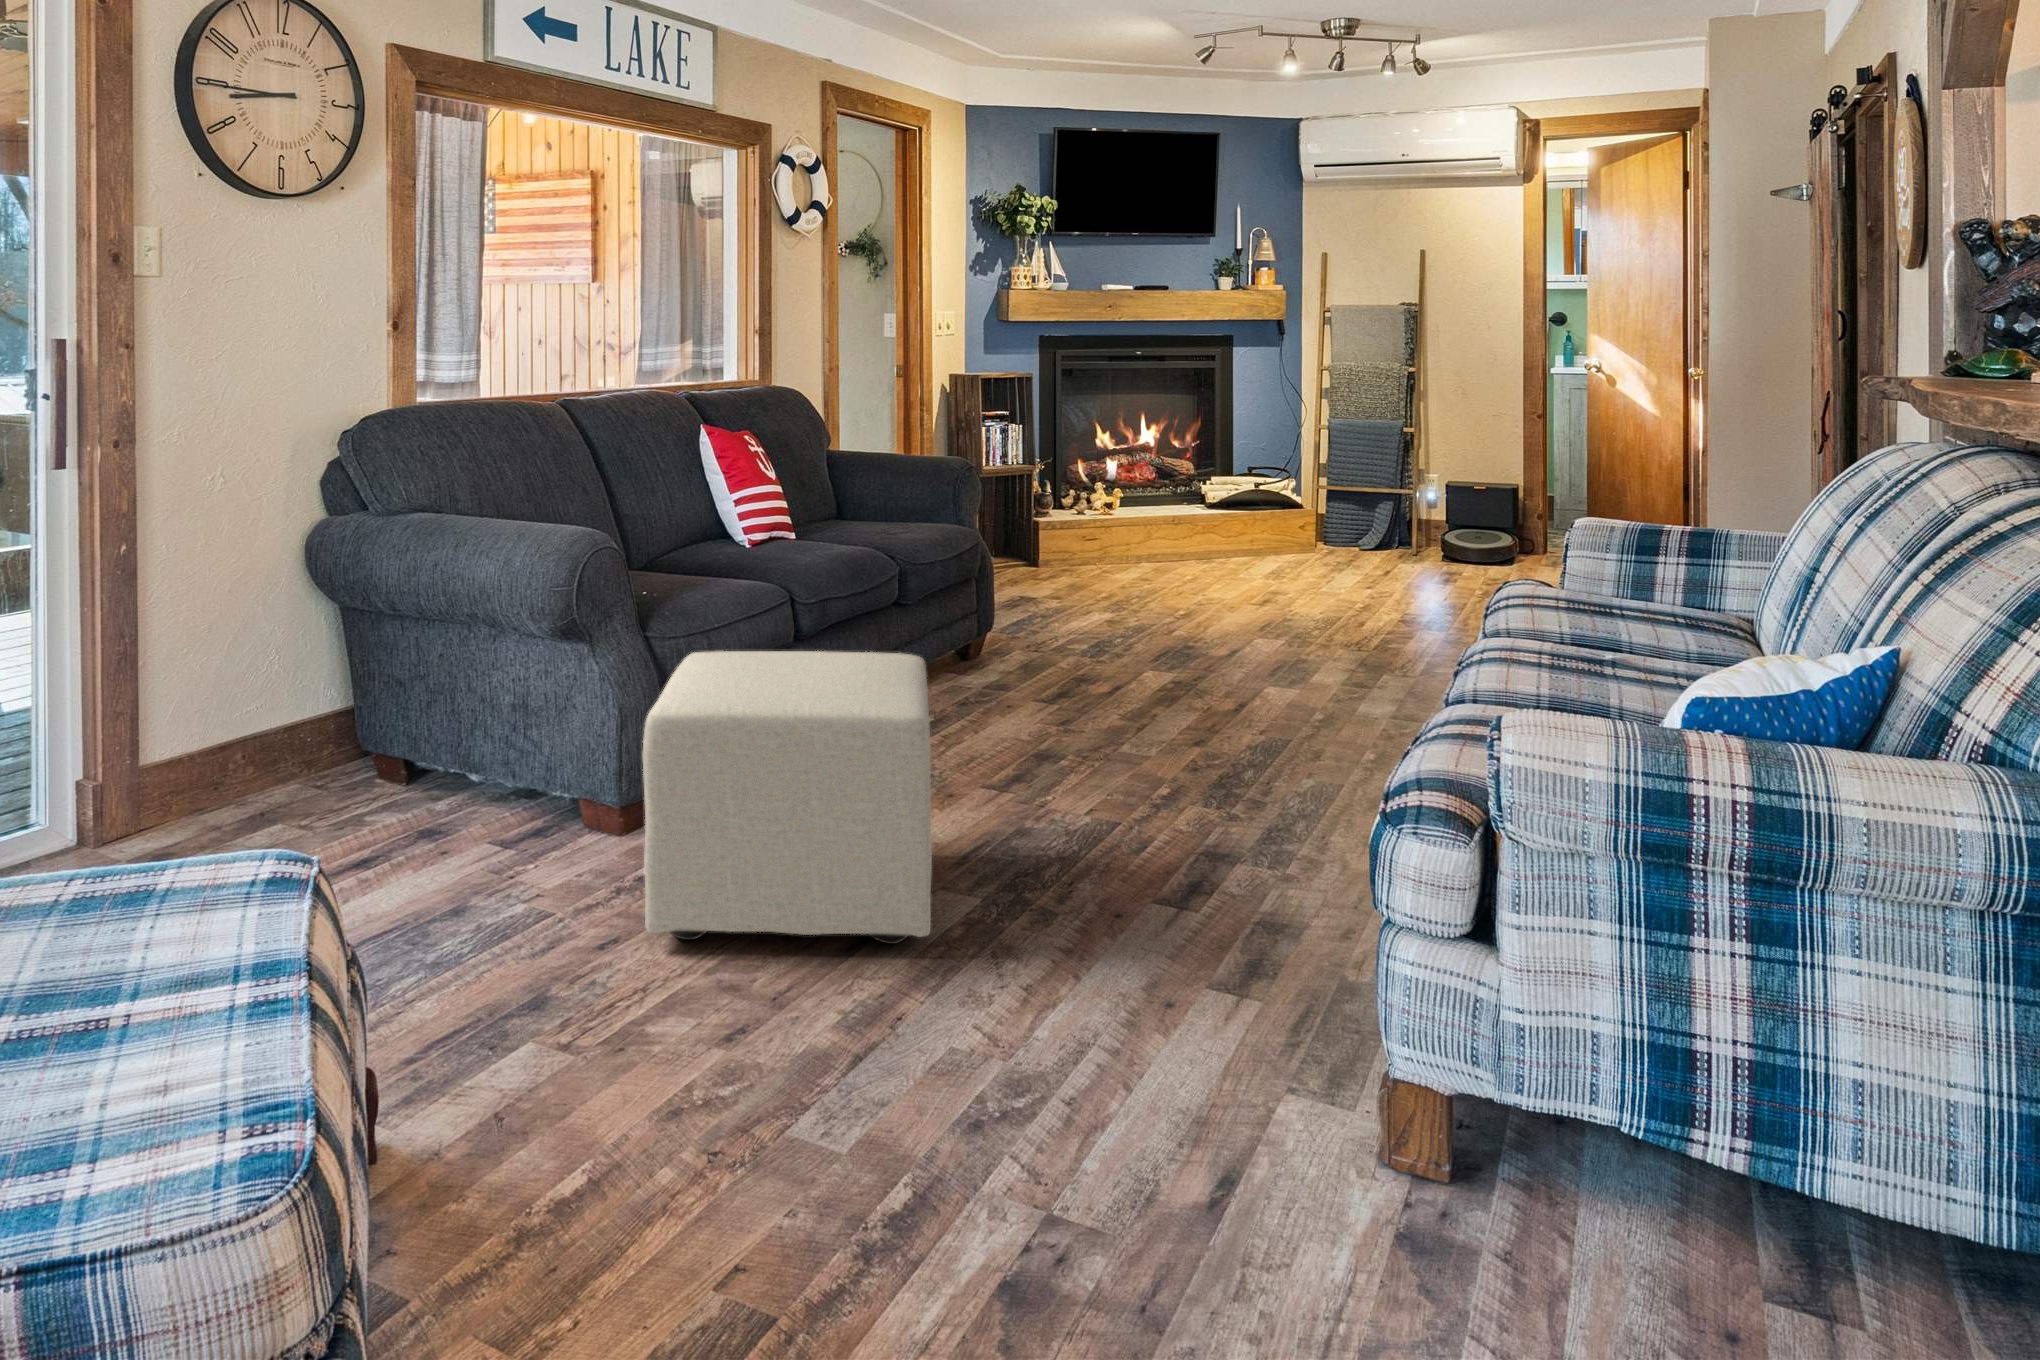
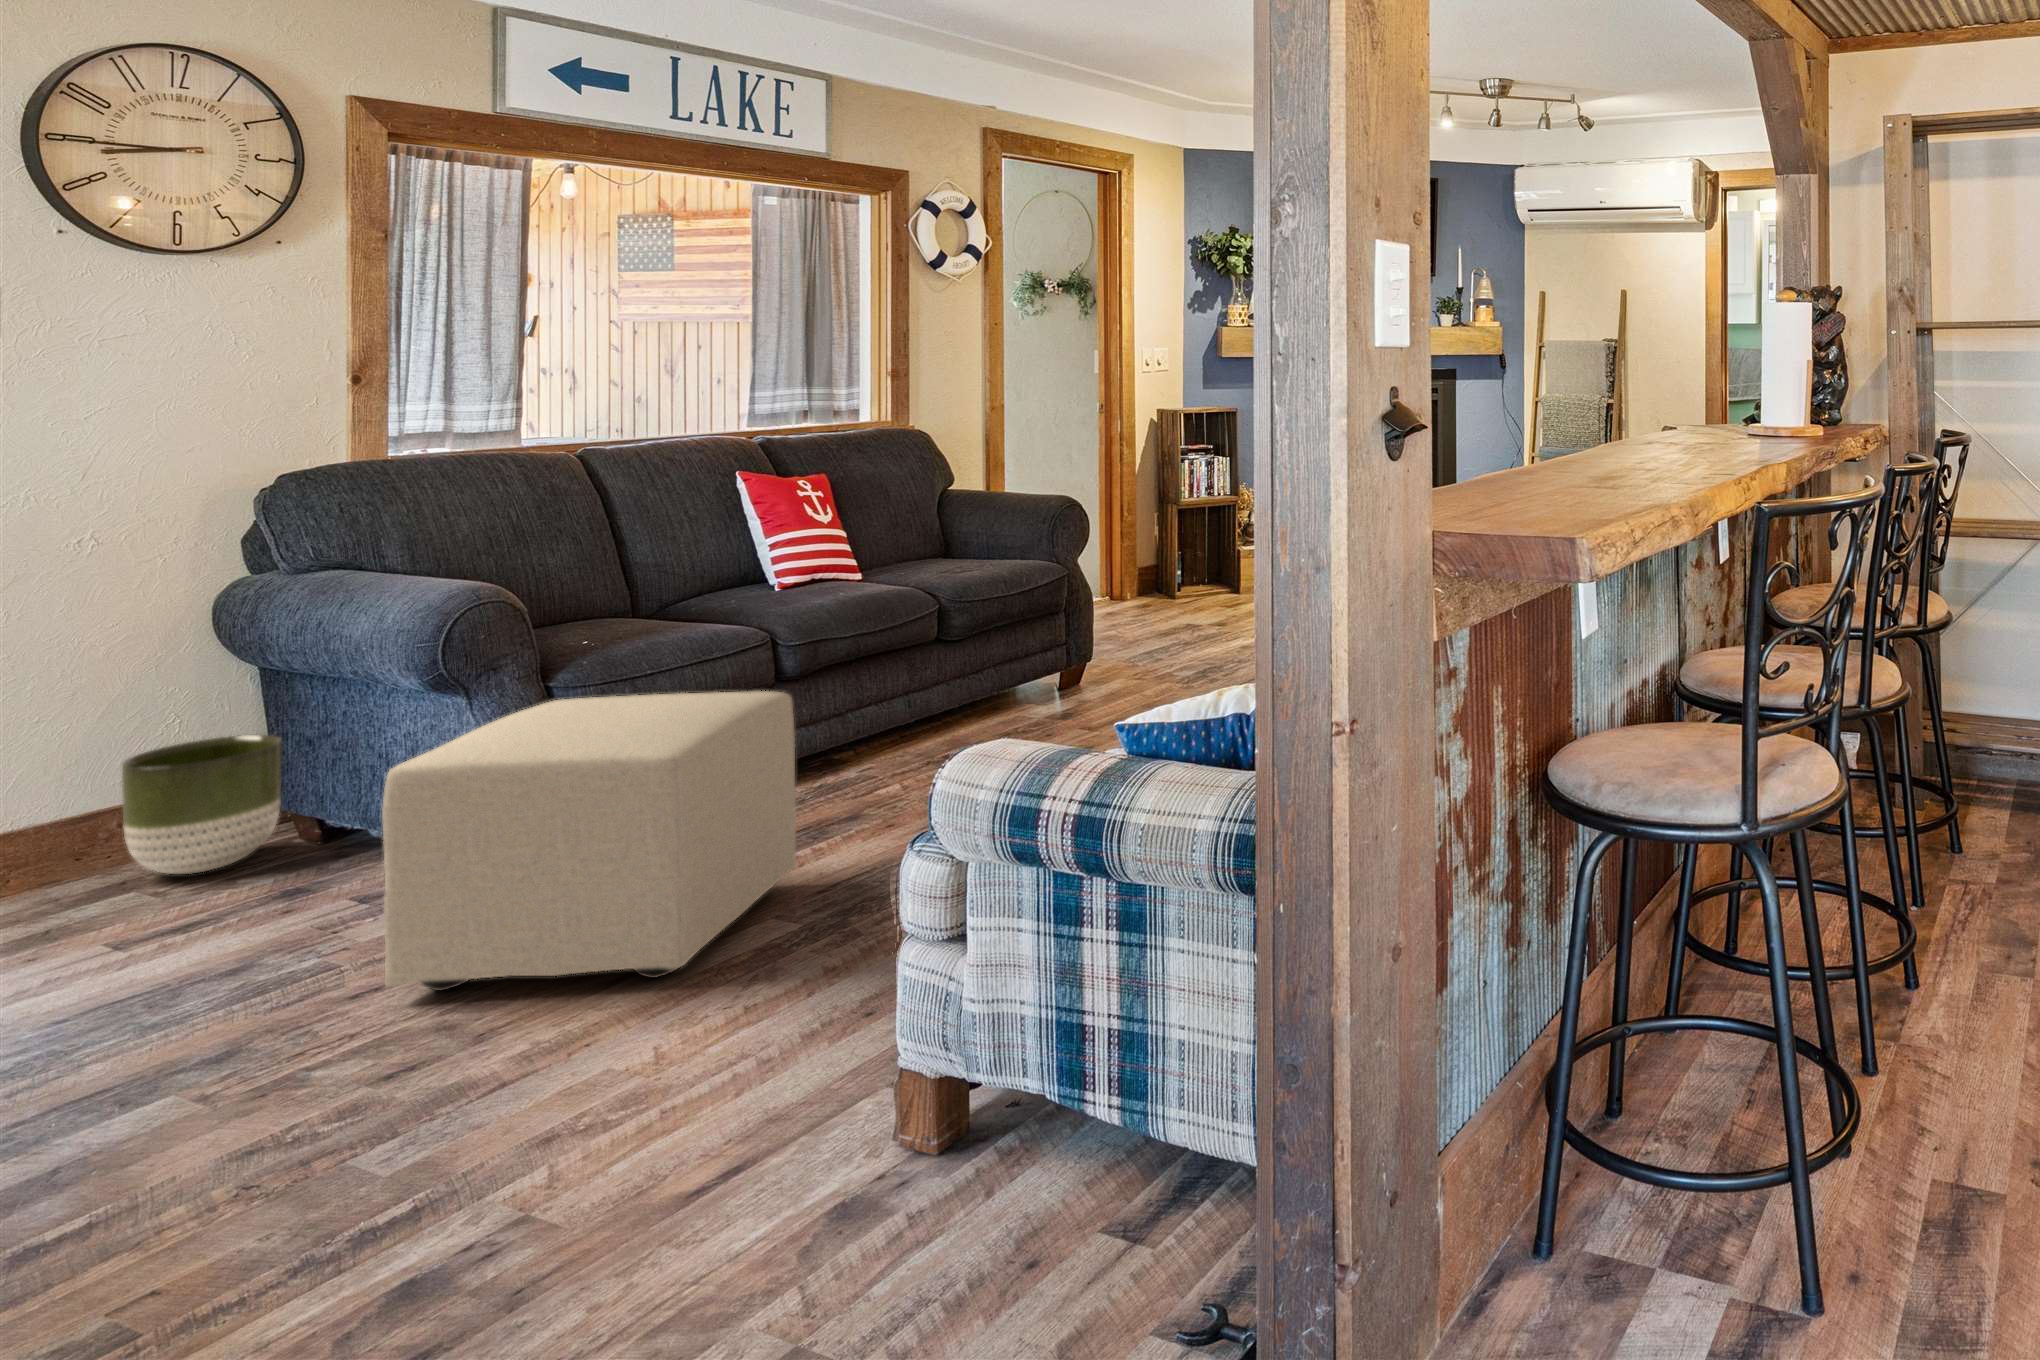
planter: none [262,671,380,802] -> present [122,735,282,874]

